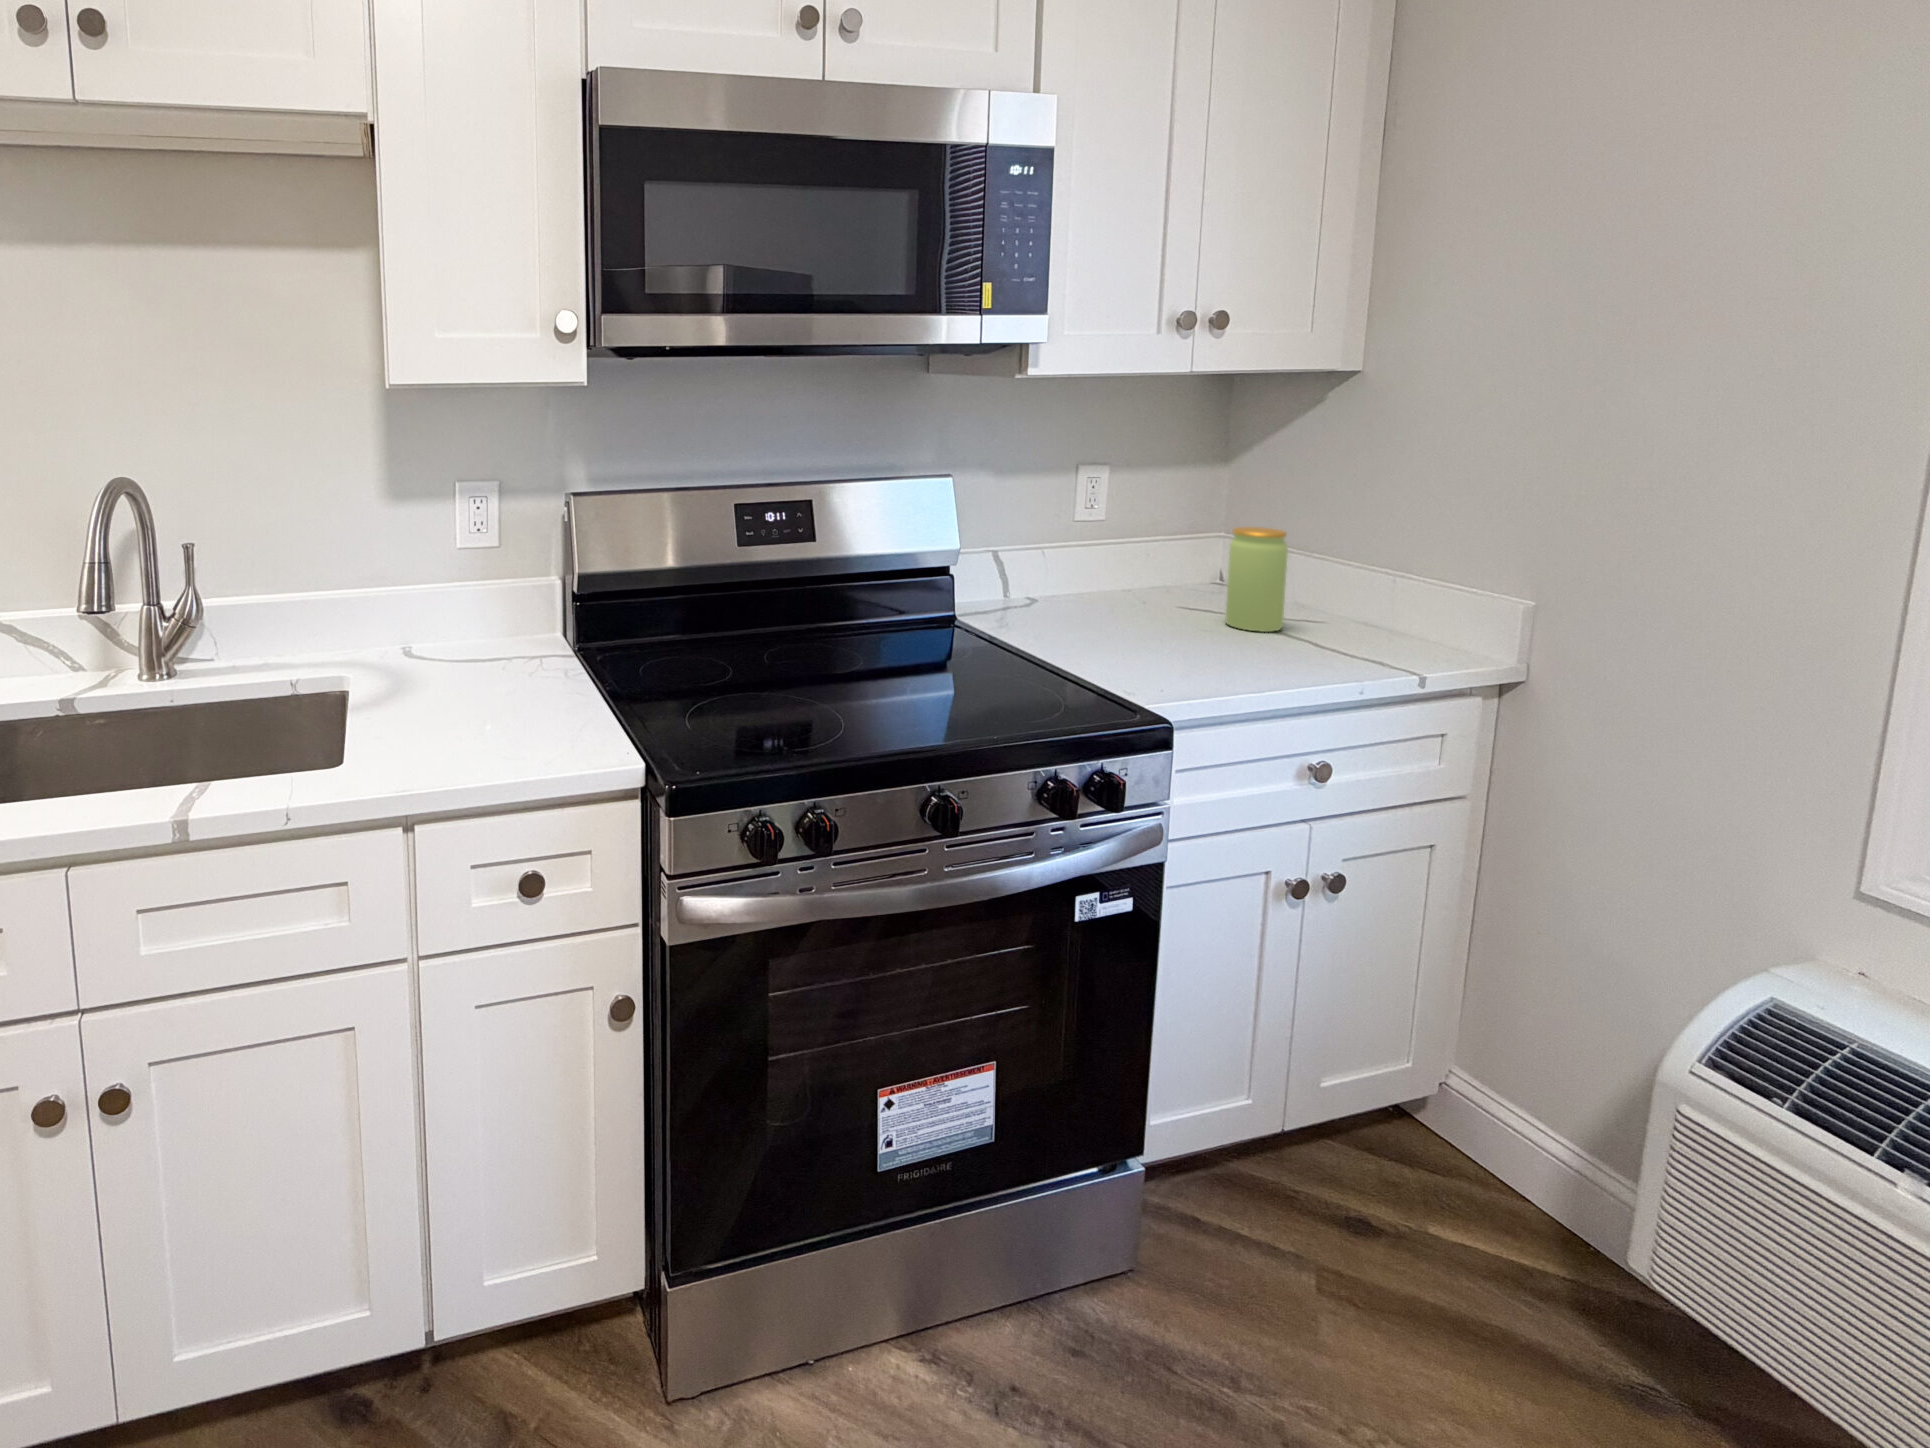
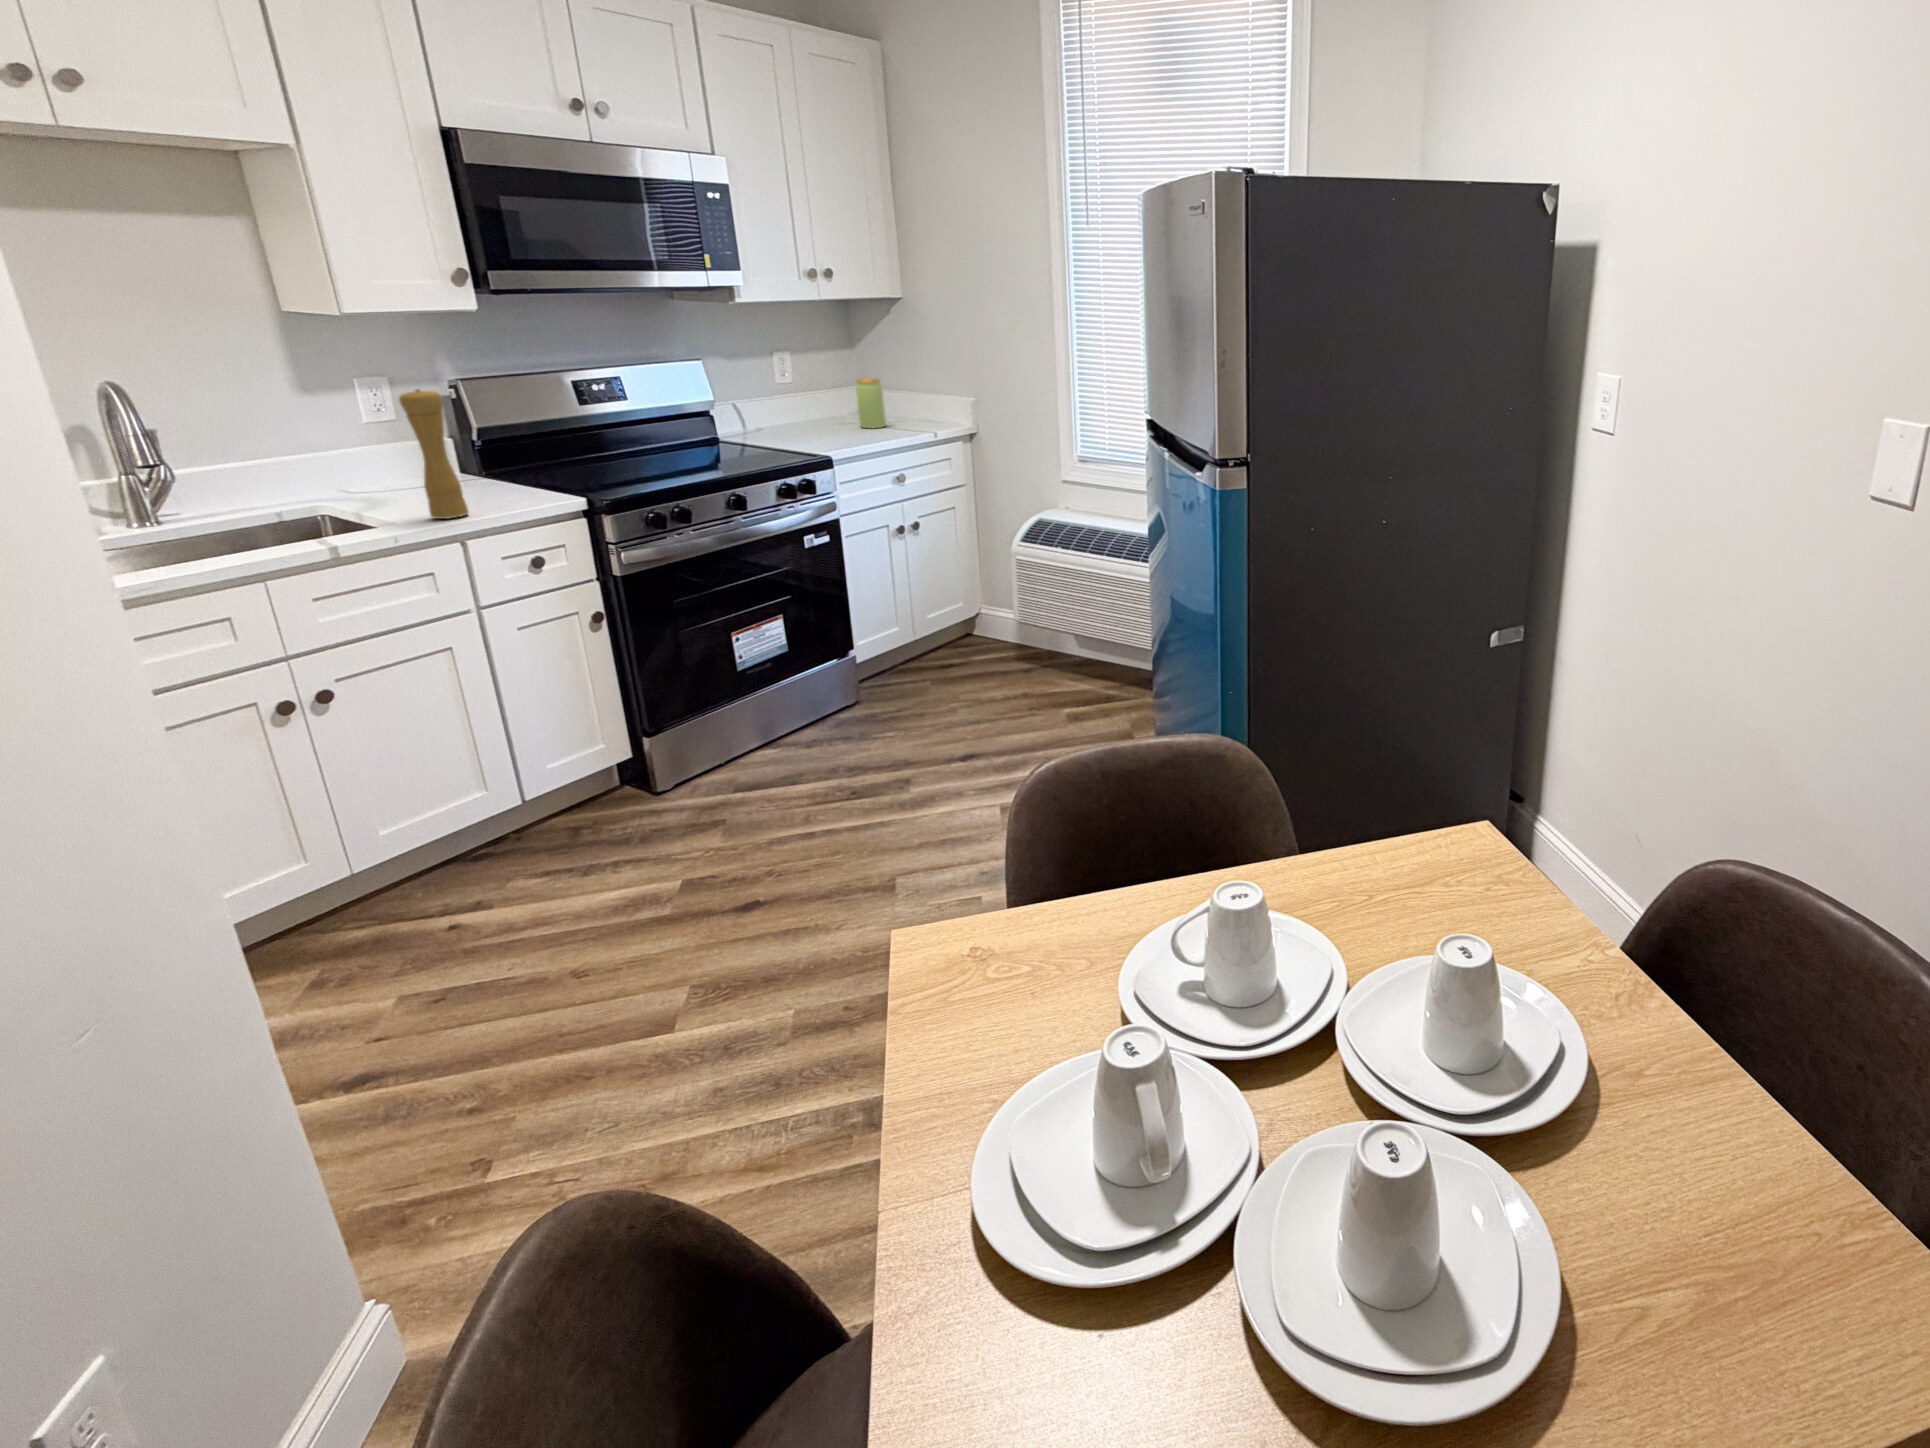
pepper mill: none [367,524,437,779] -> present [399,389,468,519]

